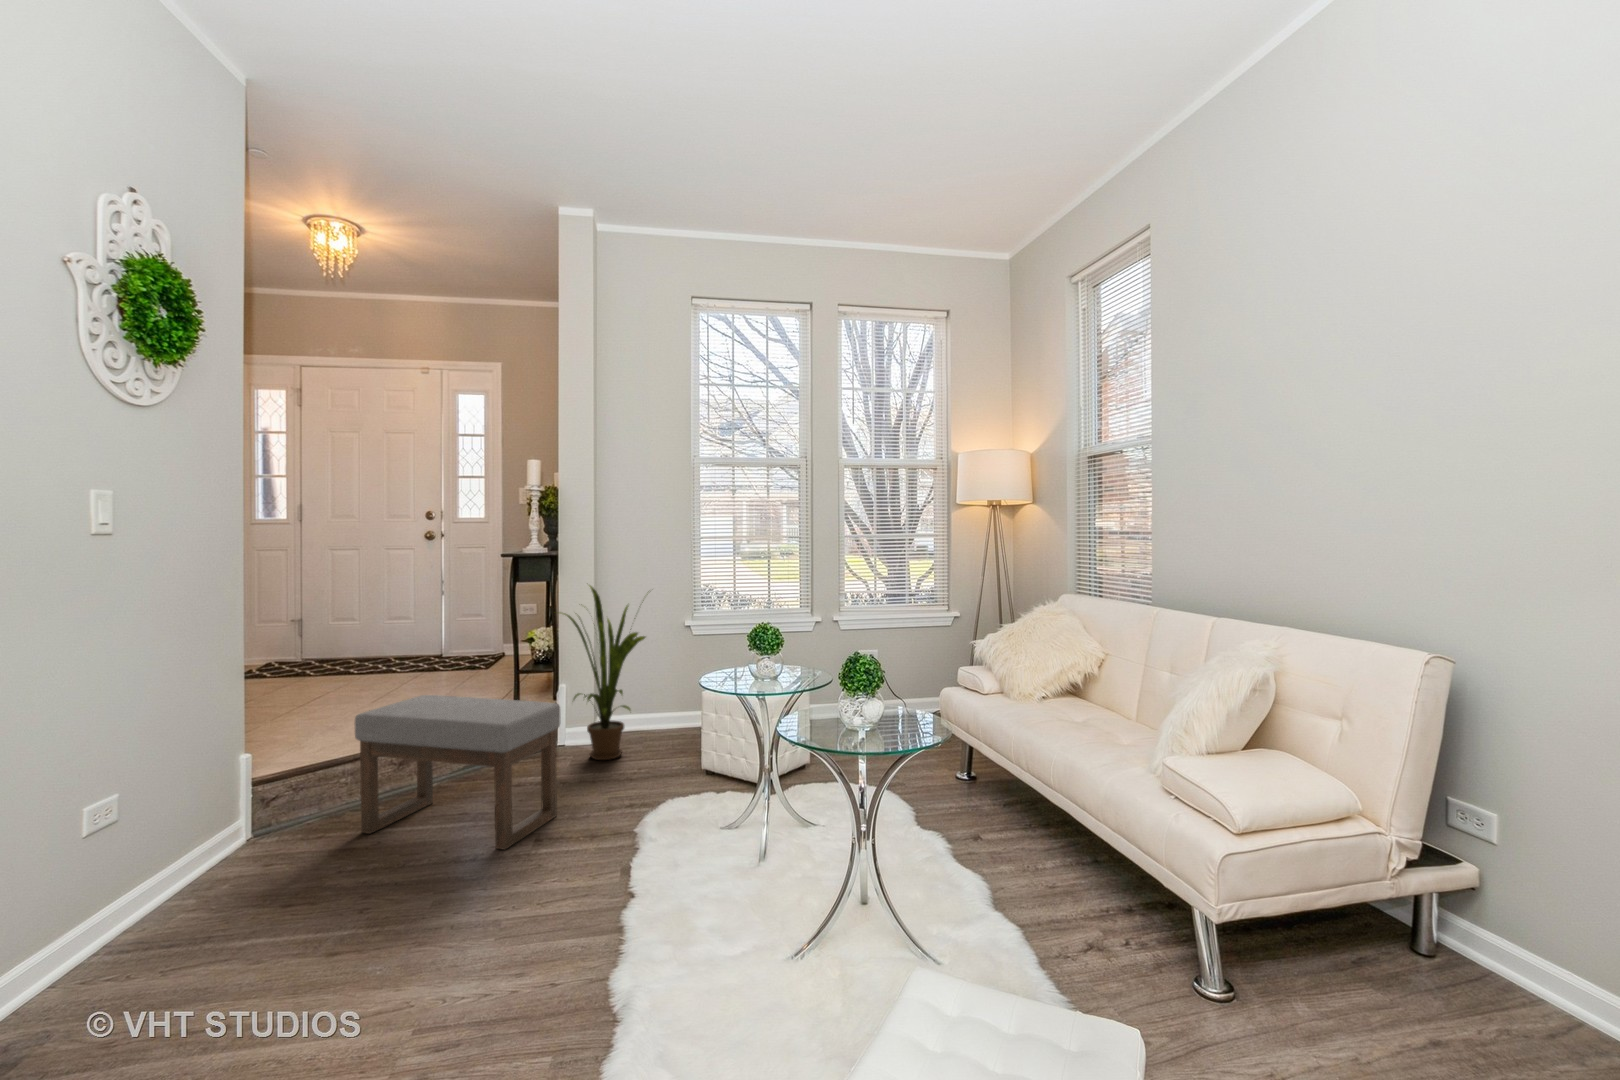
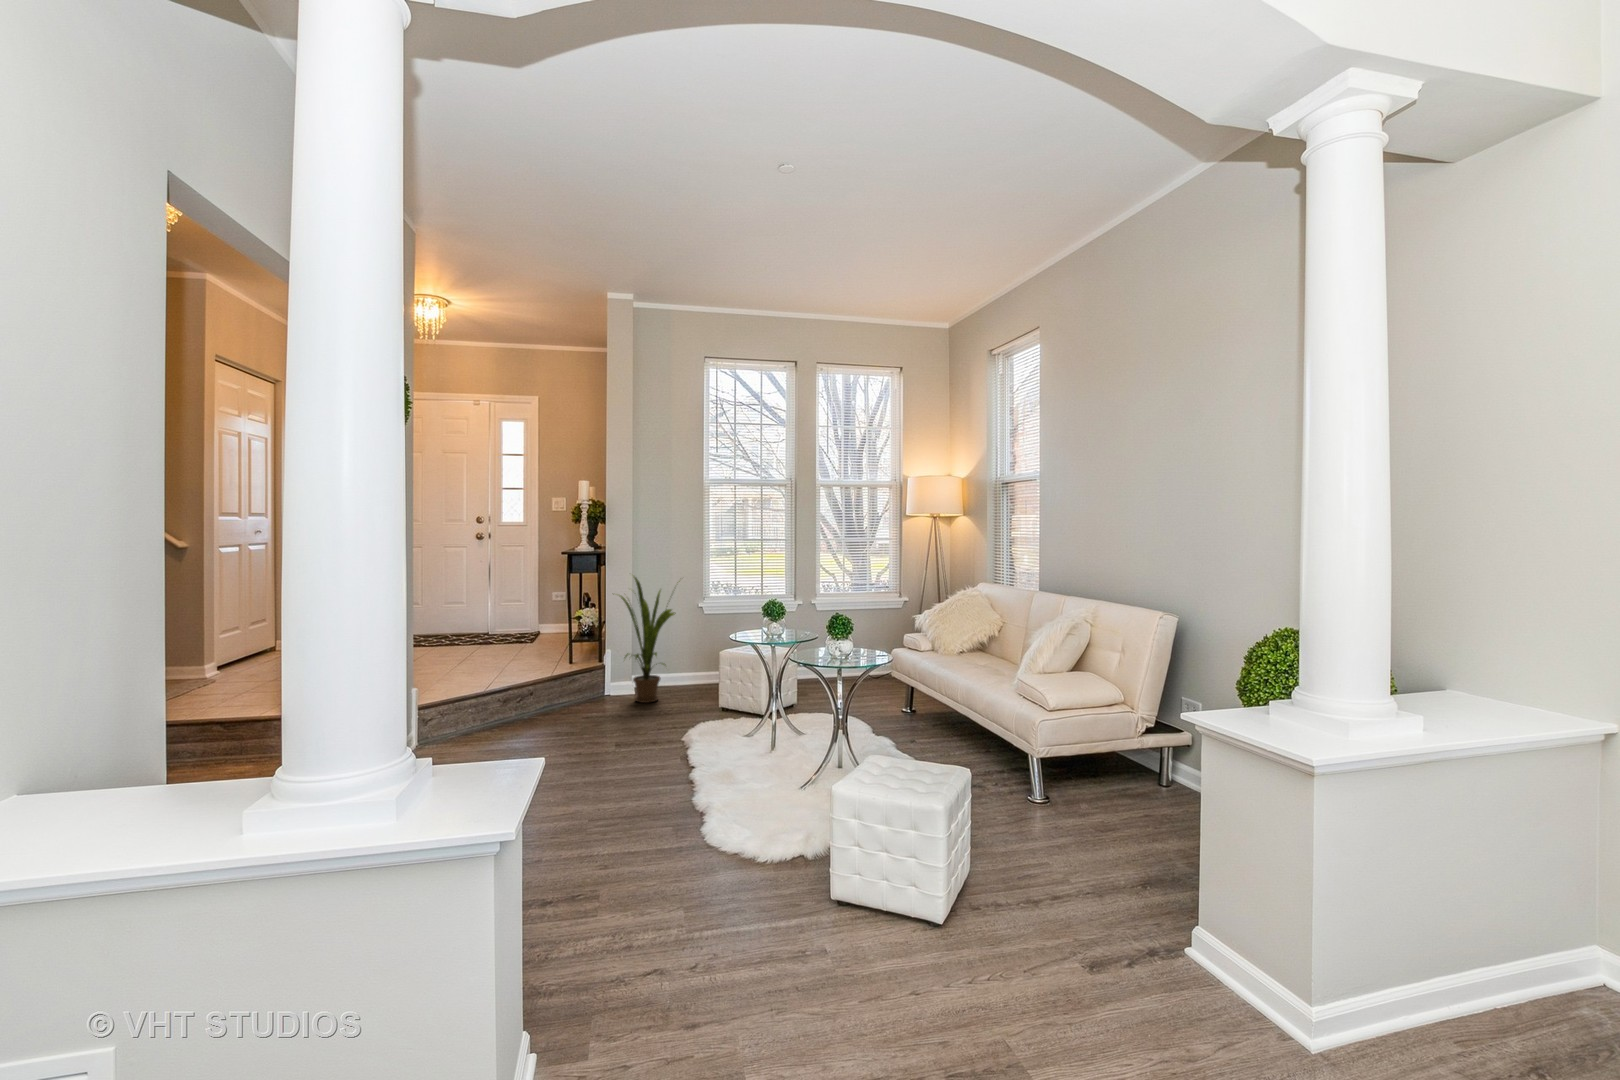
ottoman: present [355,695,560,850] -> none [494,650,631,748]

